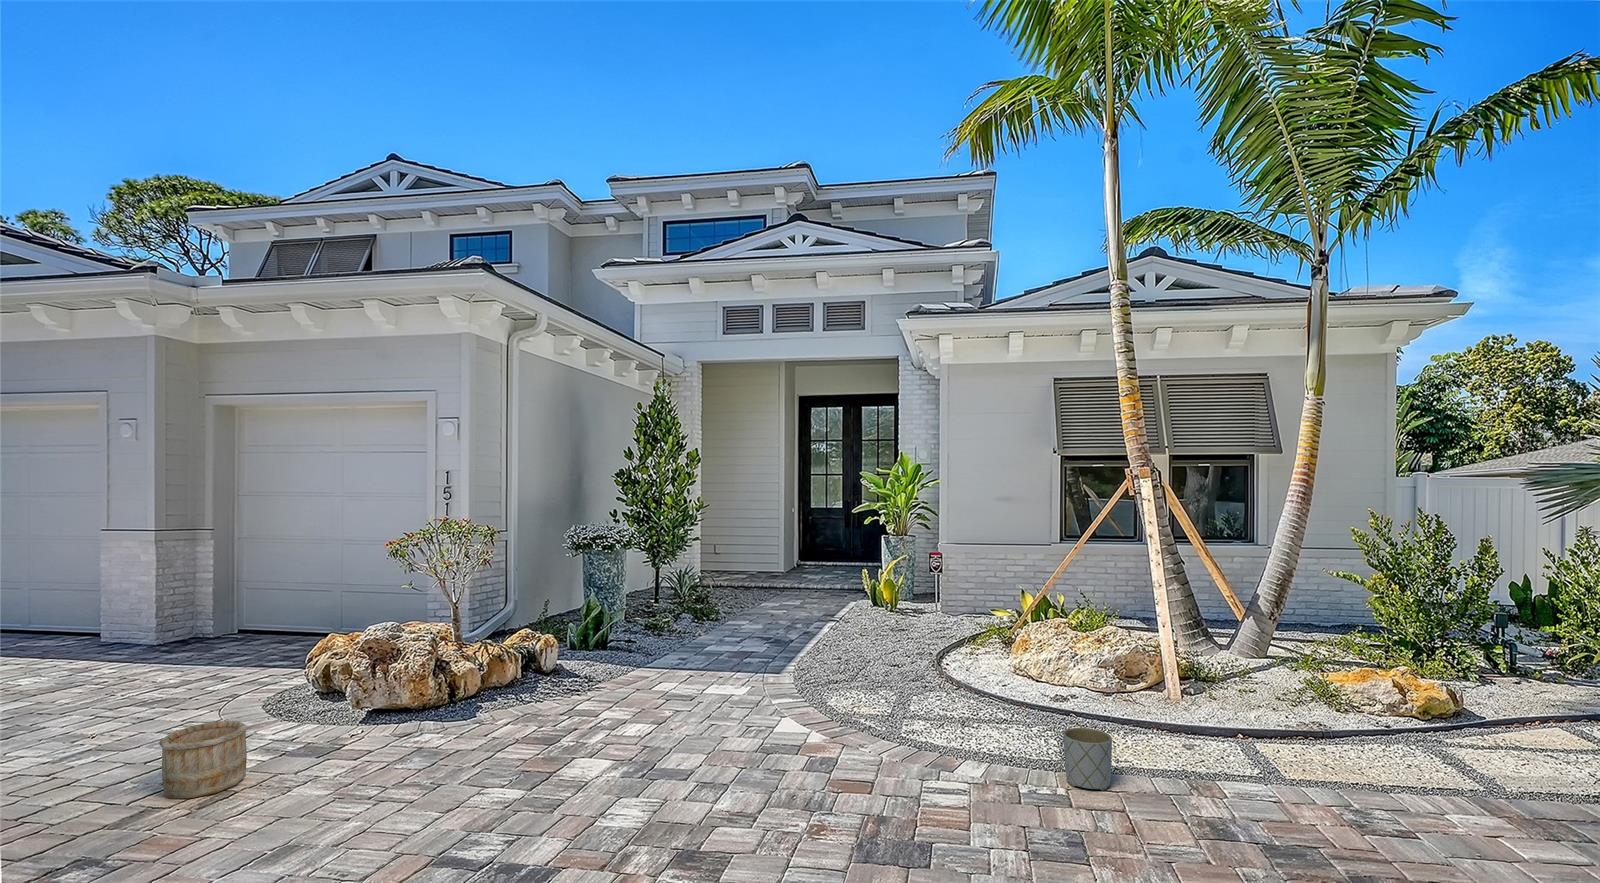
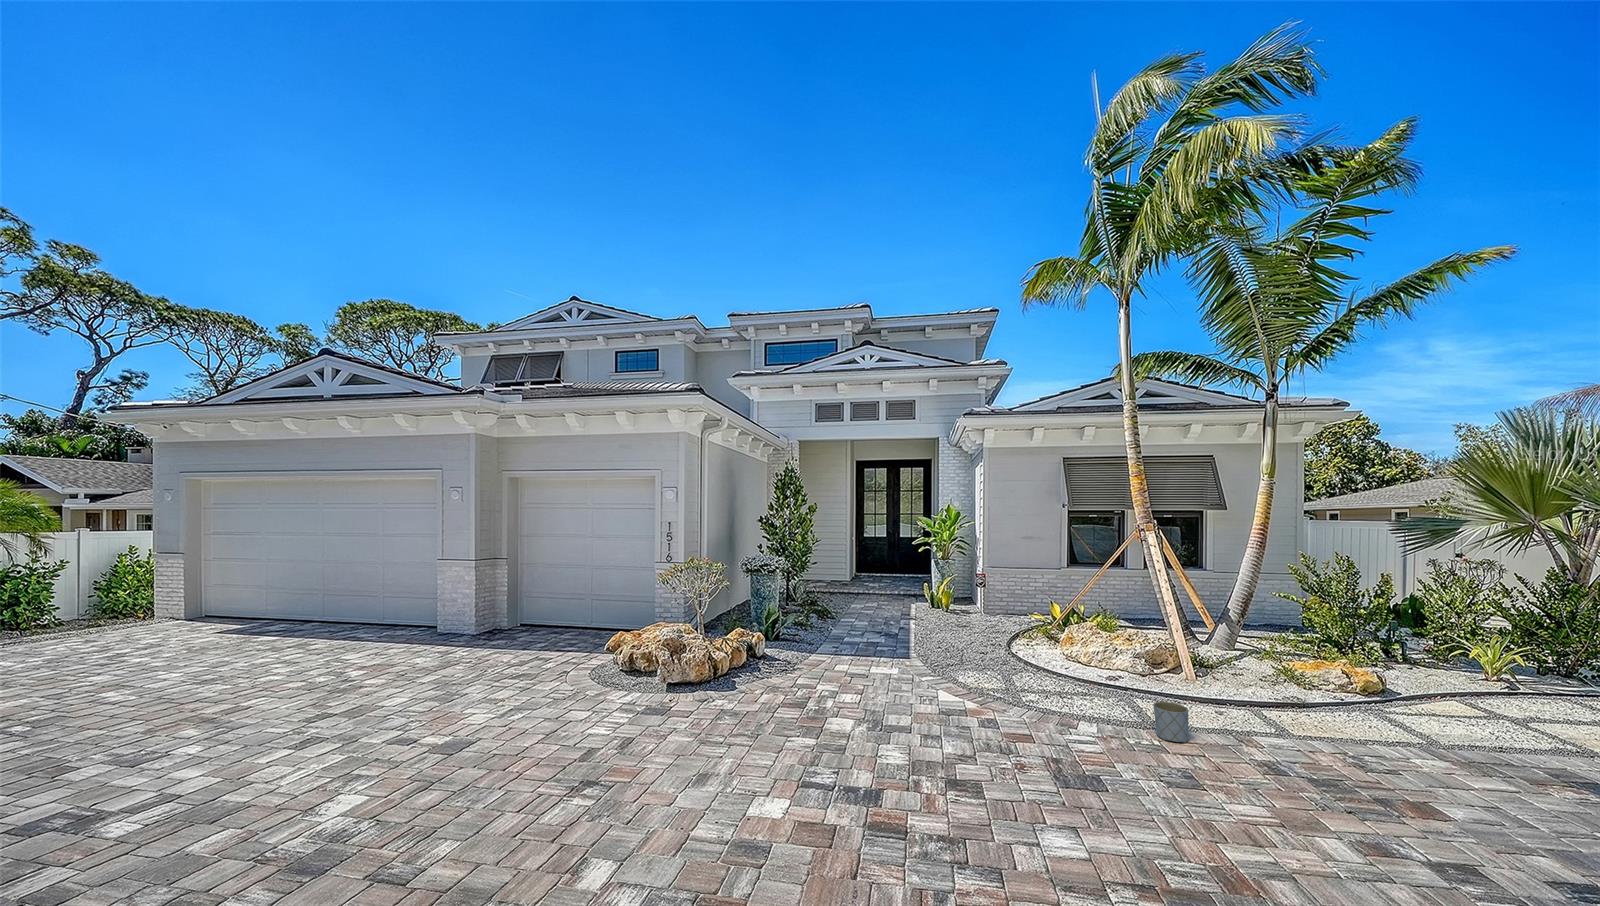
wooden bucket: present [159,721,248,799] -> none [585,699,632,750]

